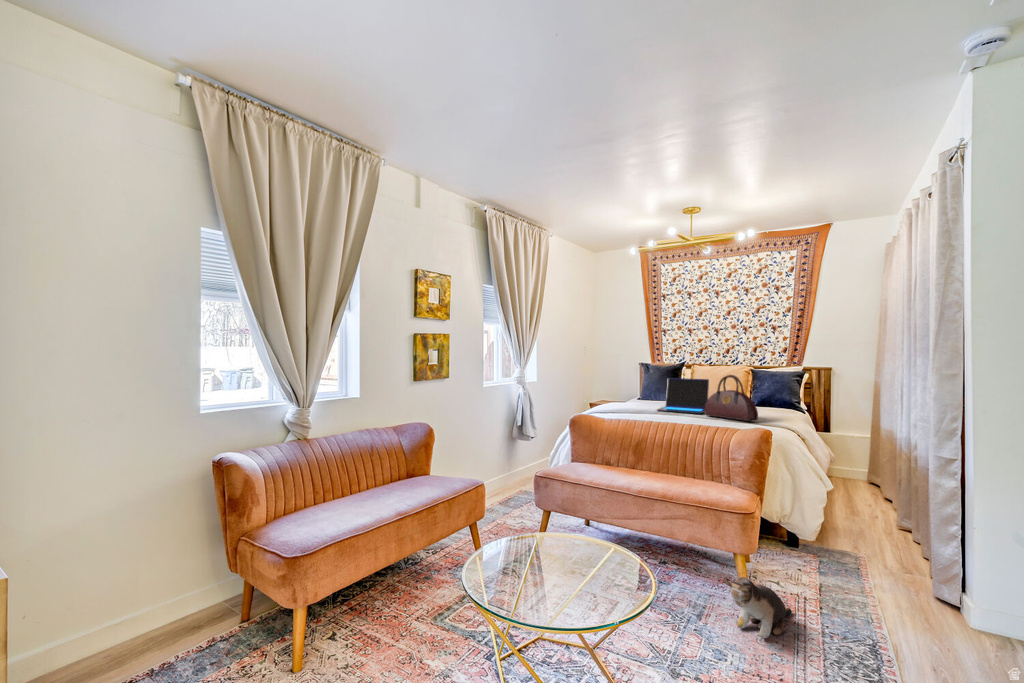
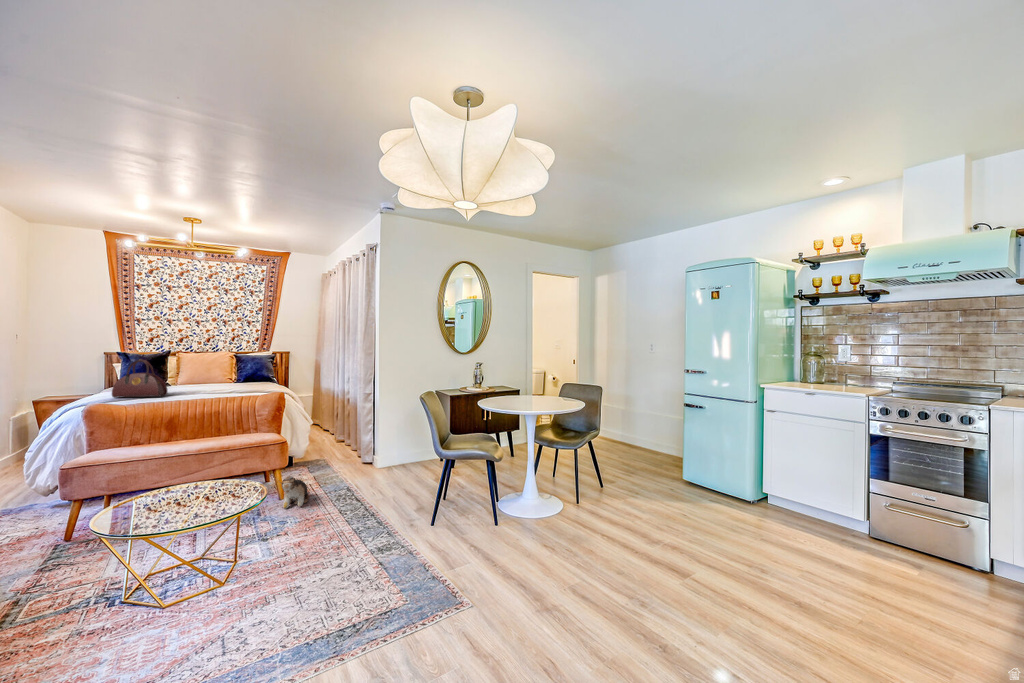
handbag: present [704,375,758,421] -> present [112,359,168,398]
laptop: present [657,378,709,414] -> none [165,363,212,394]

